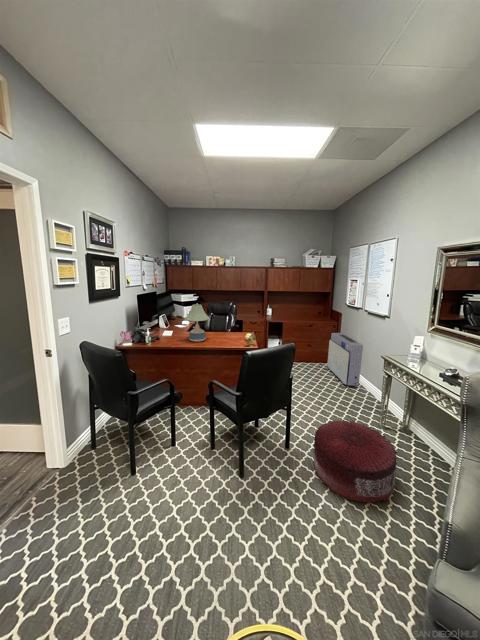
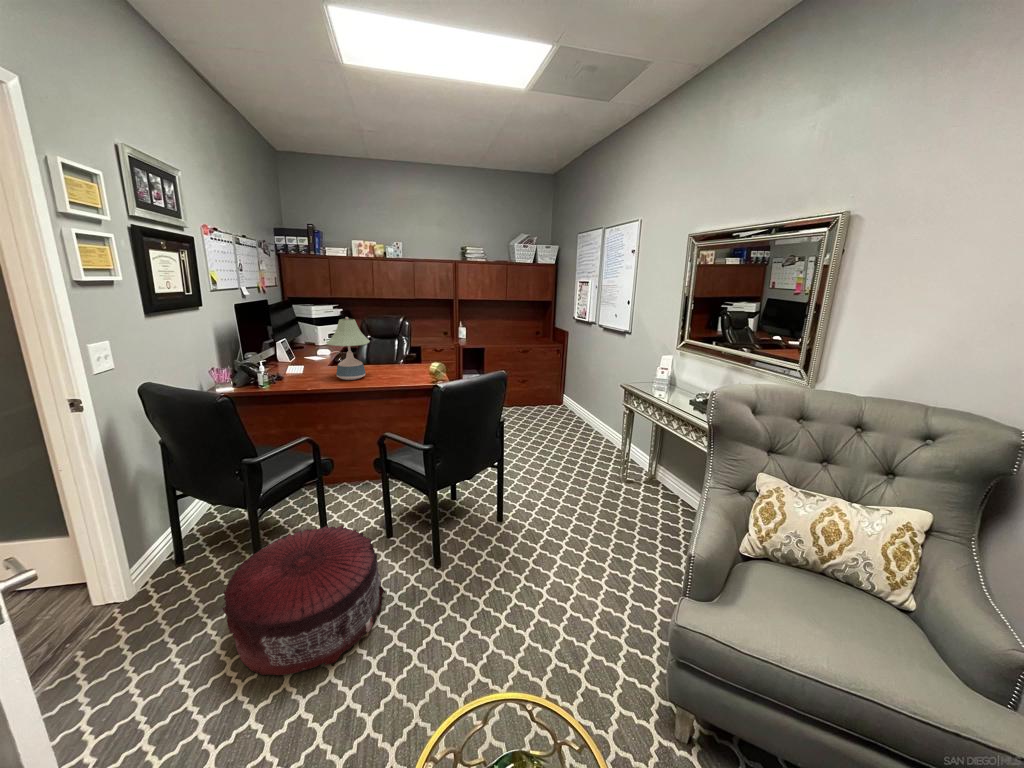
air purifier: present [327,333,363,385] -> none [552,361,599,433]
pouf: present [314,420,397,502] -> present [223,525,385,675]

